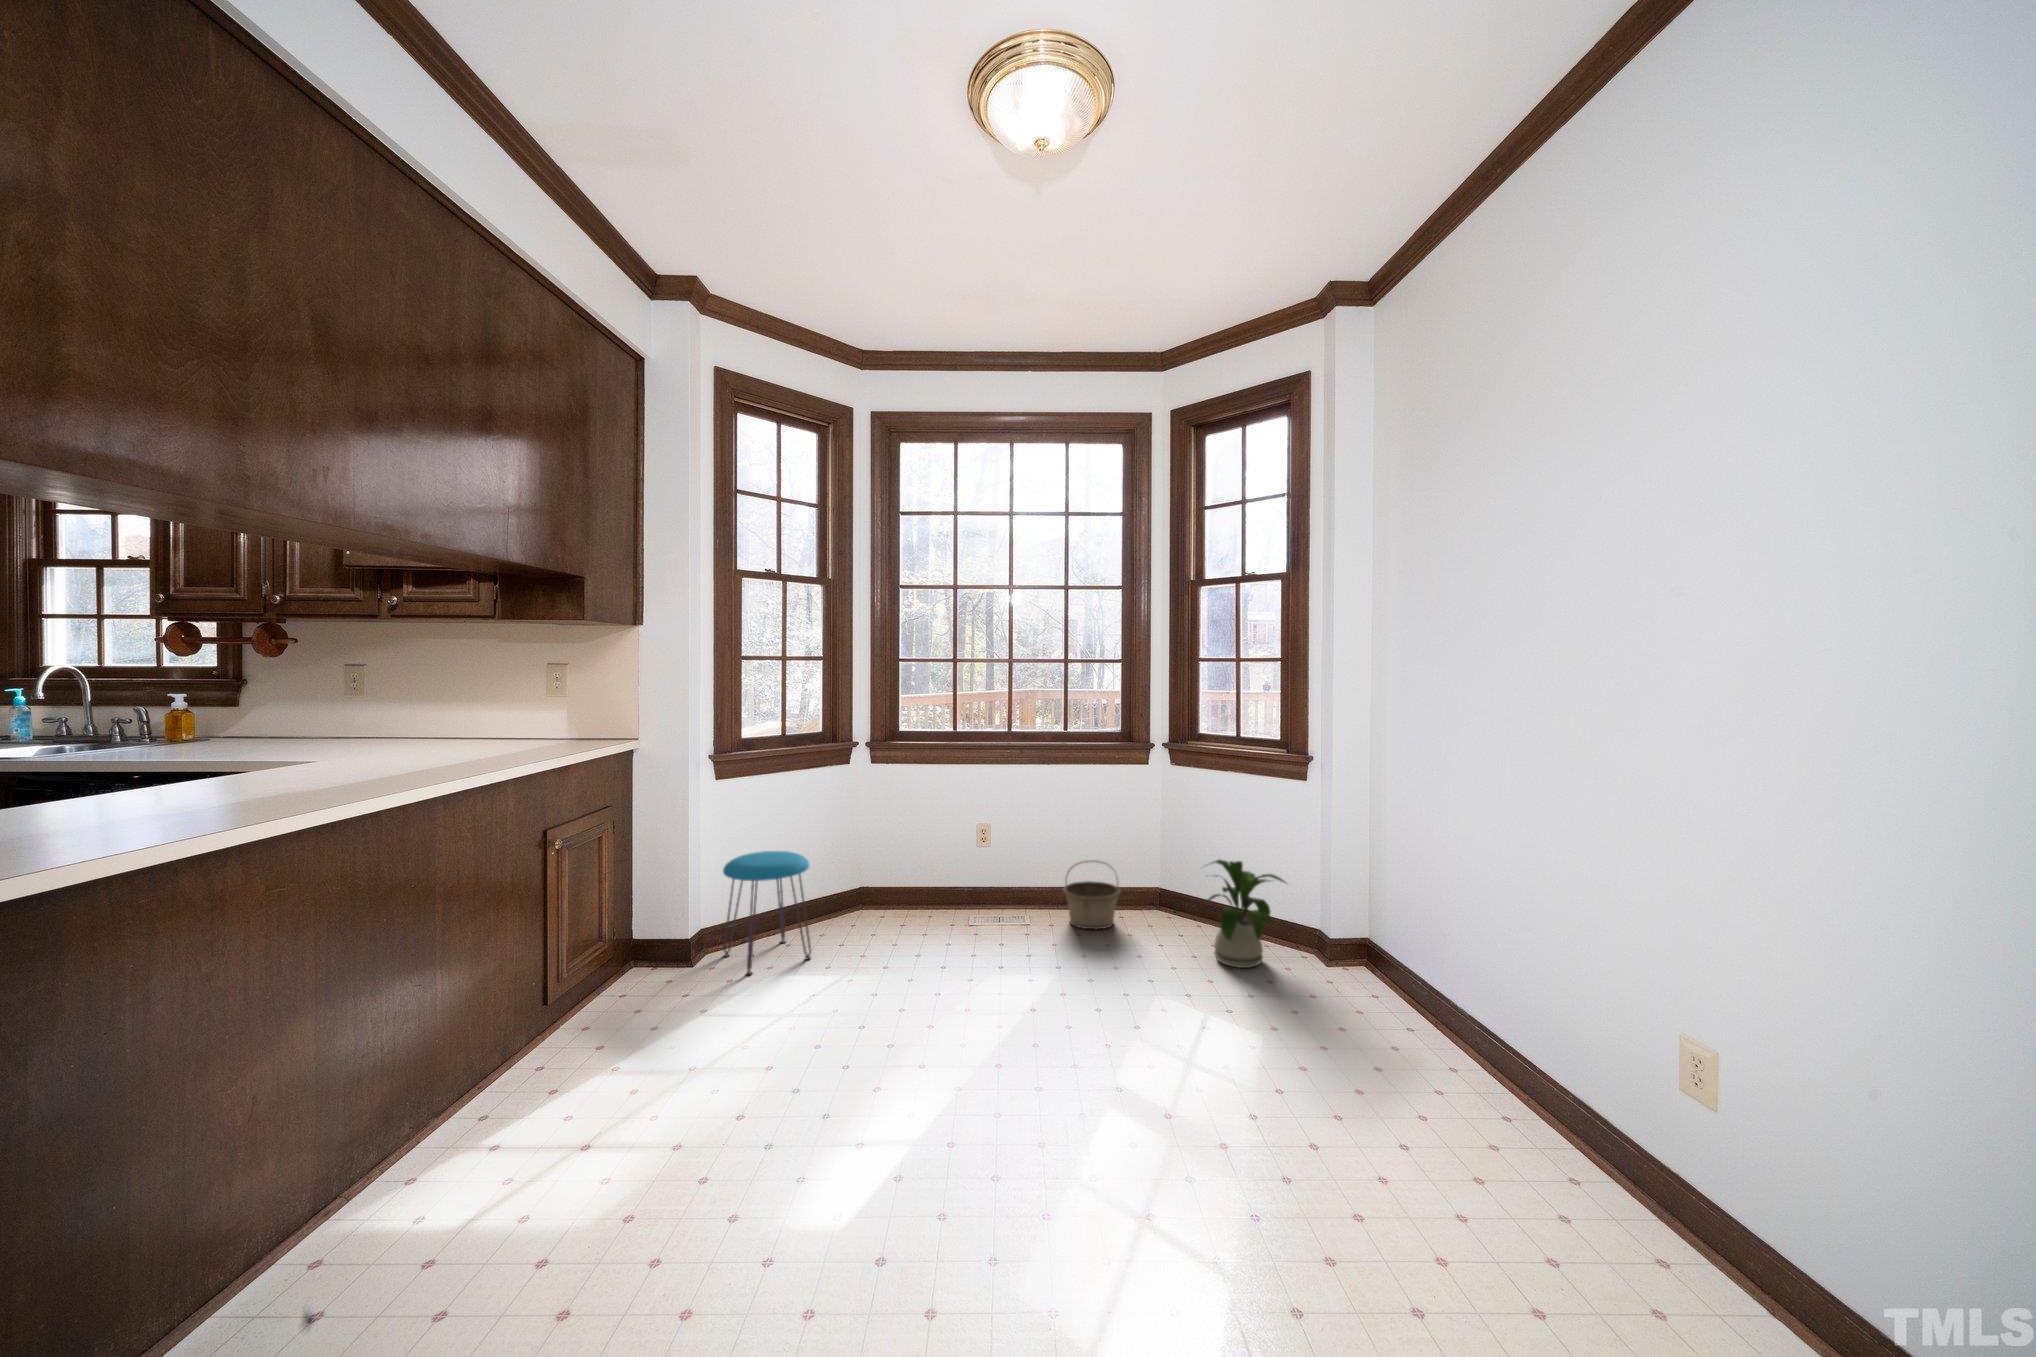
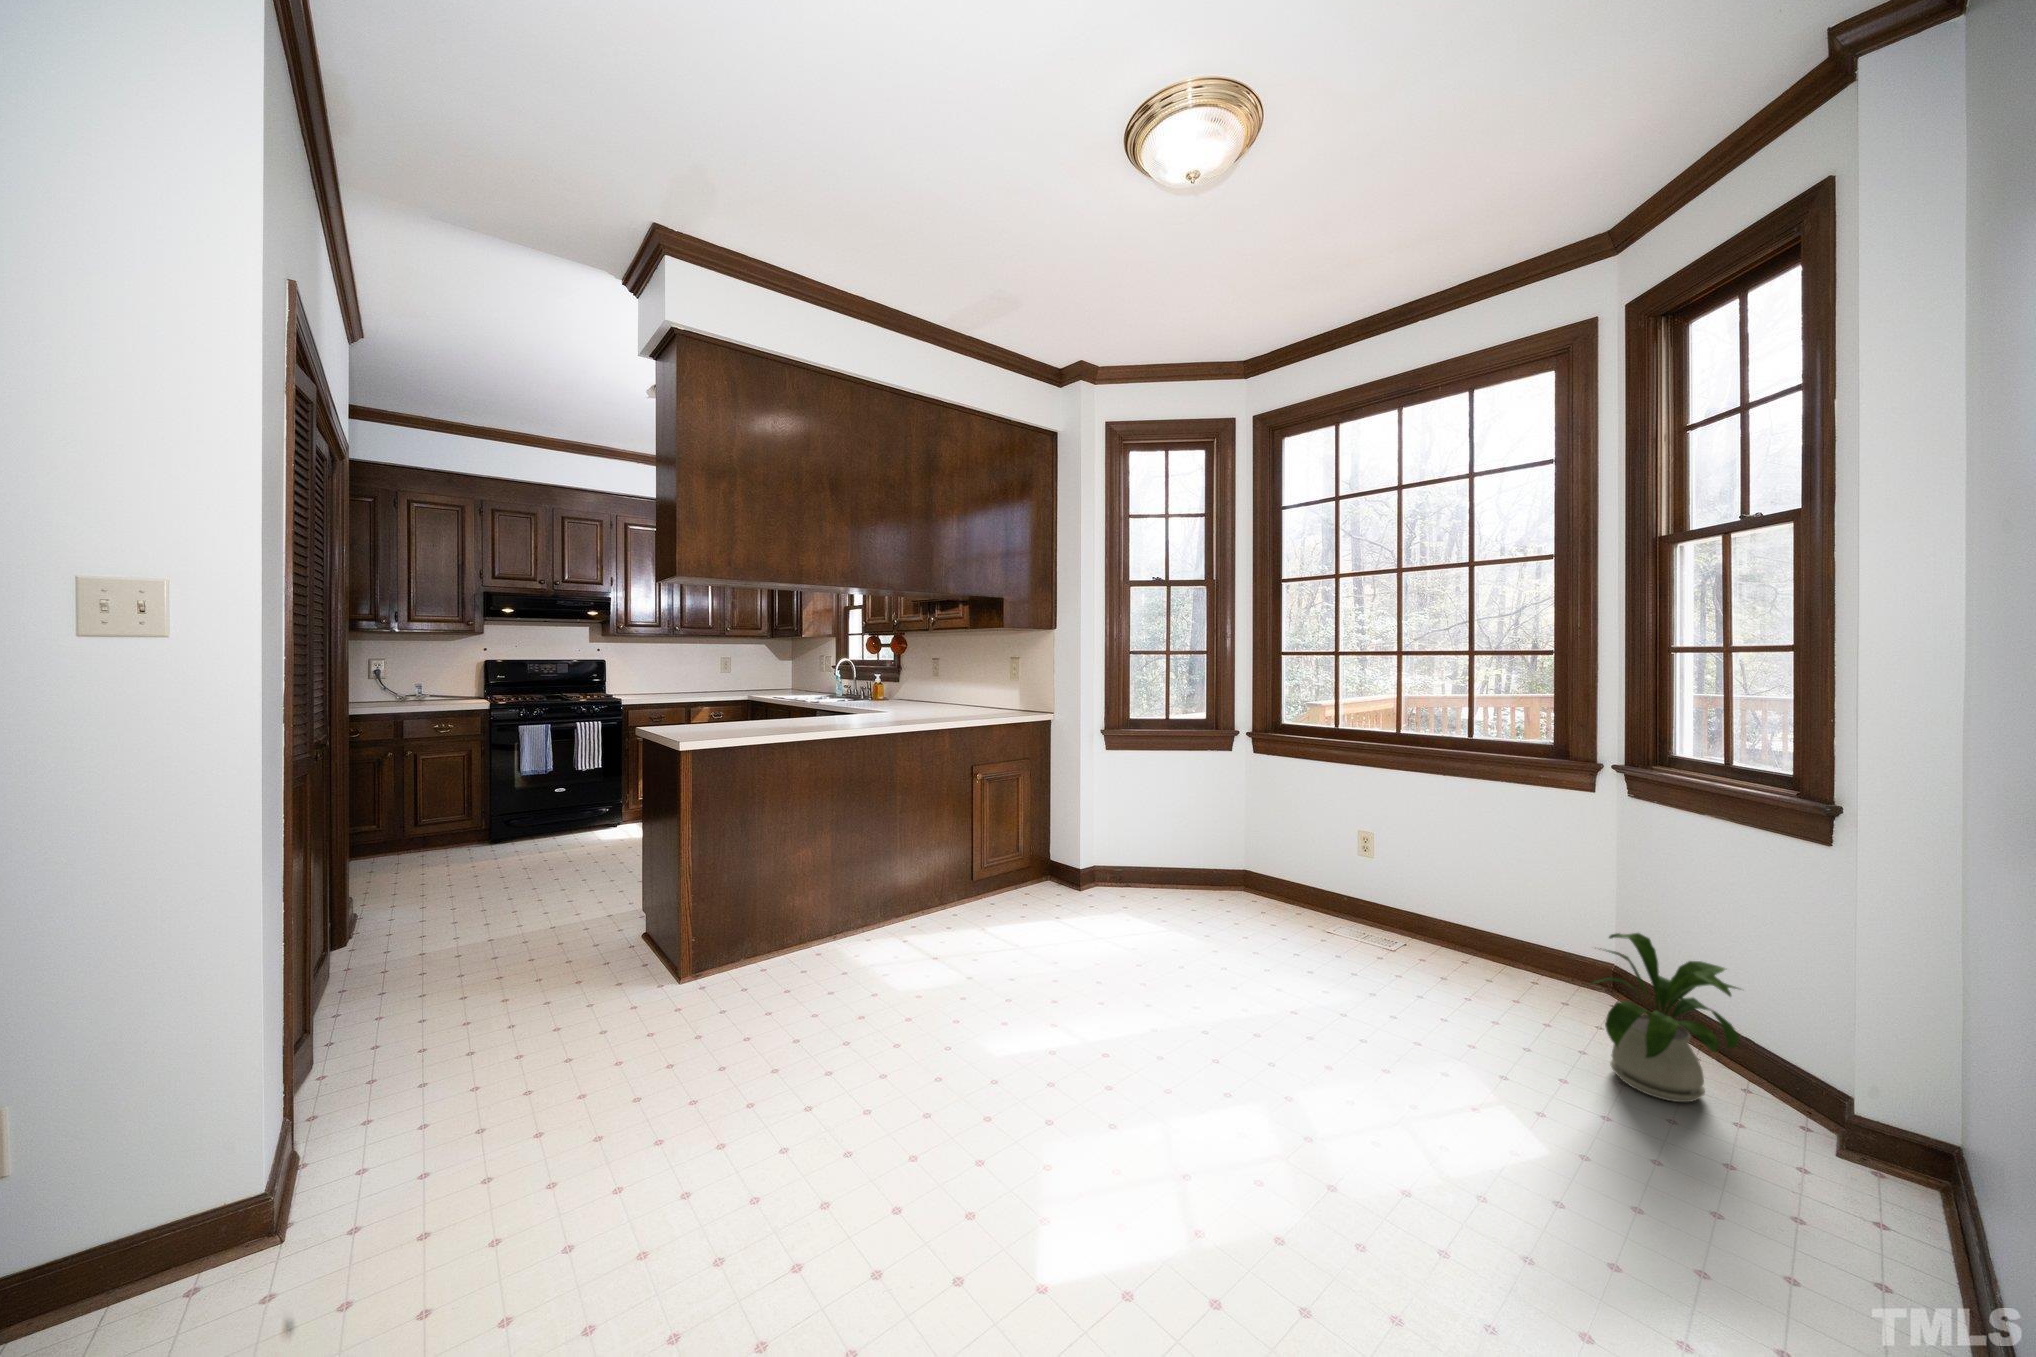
stool: present [723,851,811,975] -> none [1096,814,1166,913]
basket: present [1063,860,1120,929] -> none [1440,892,1524,981]

